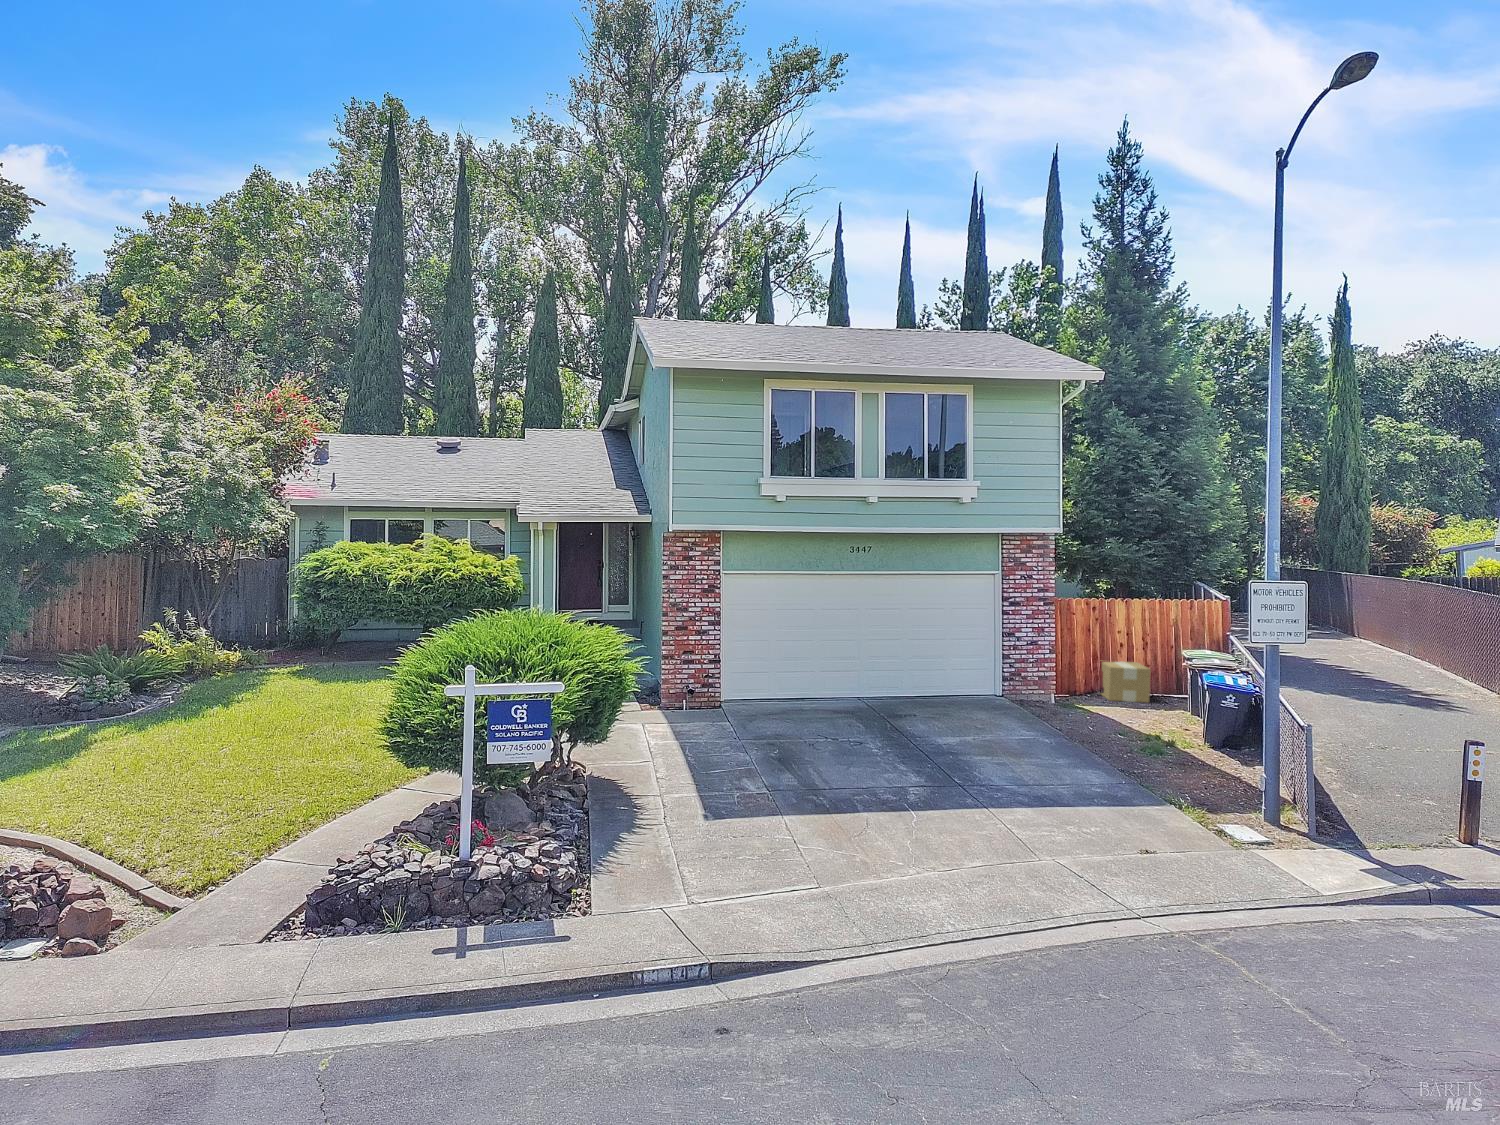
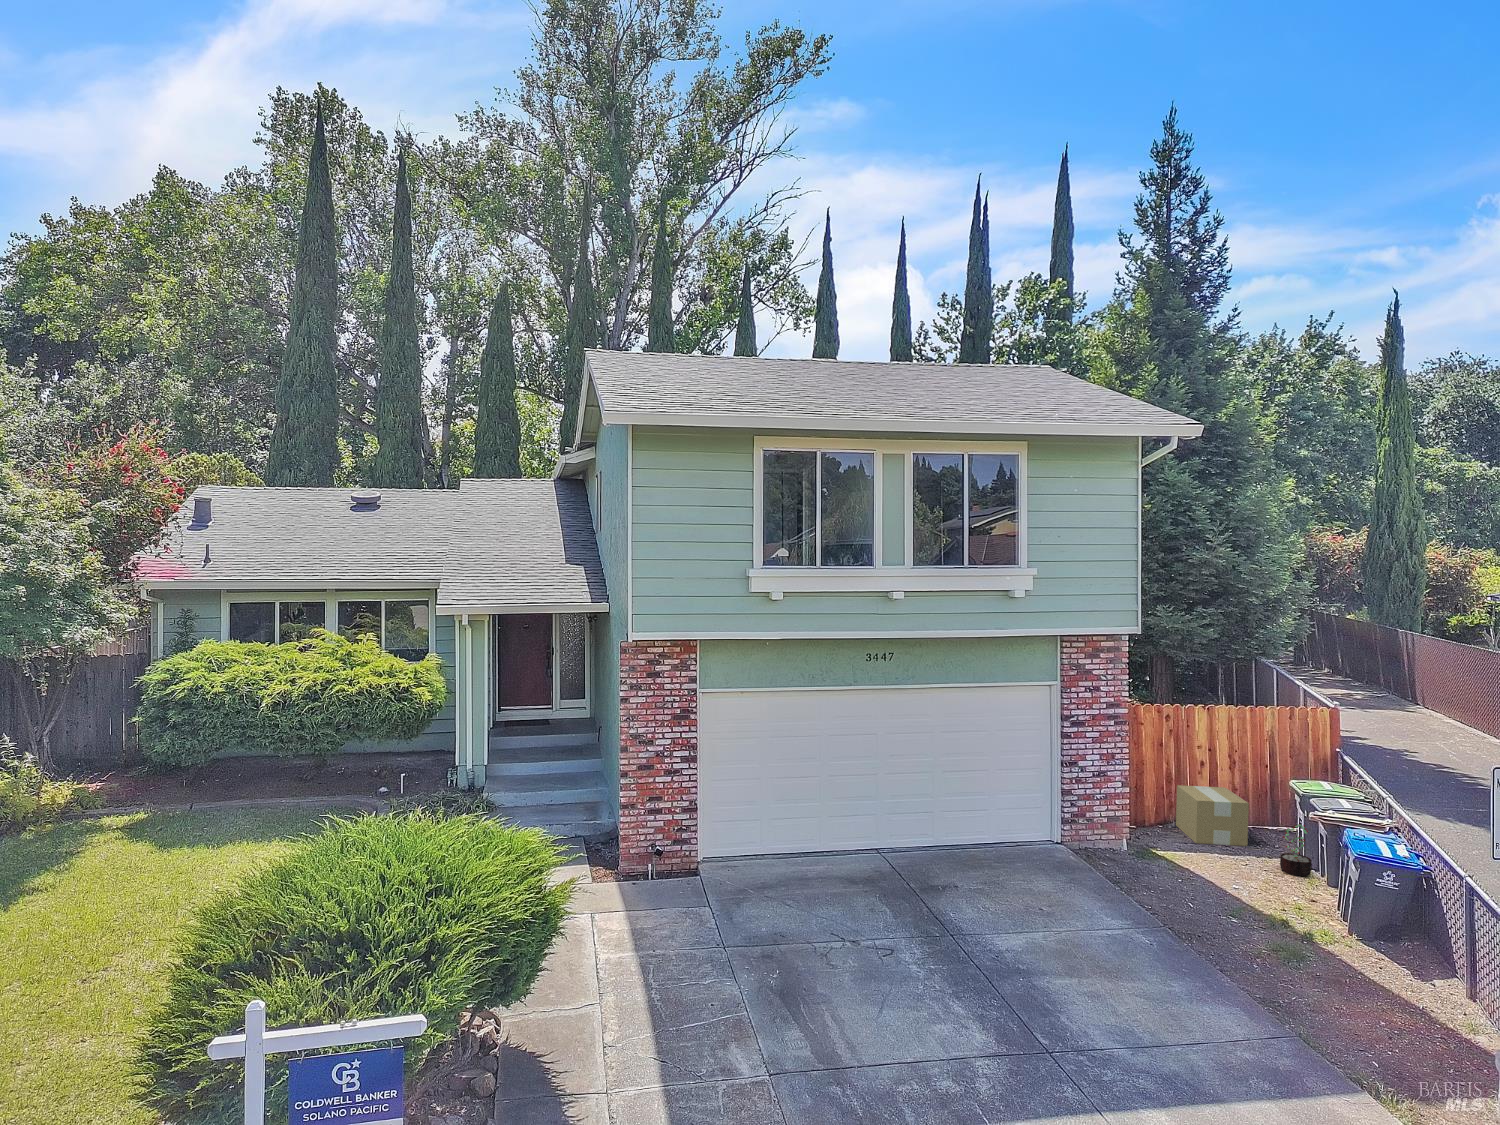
decorative plant: none [1168,679,1192,717] -> present [1280,824,1312,876]

